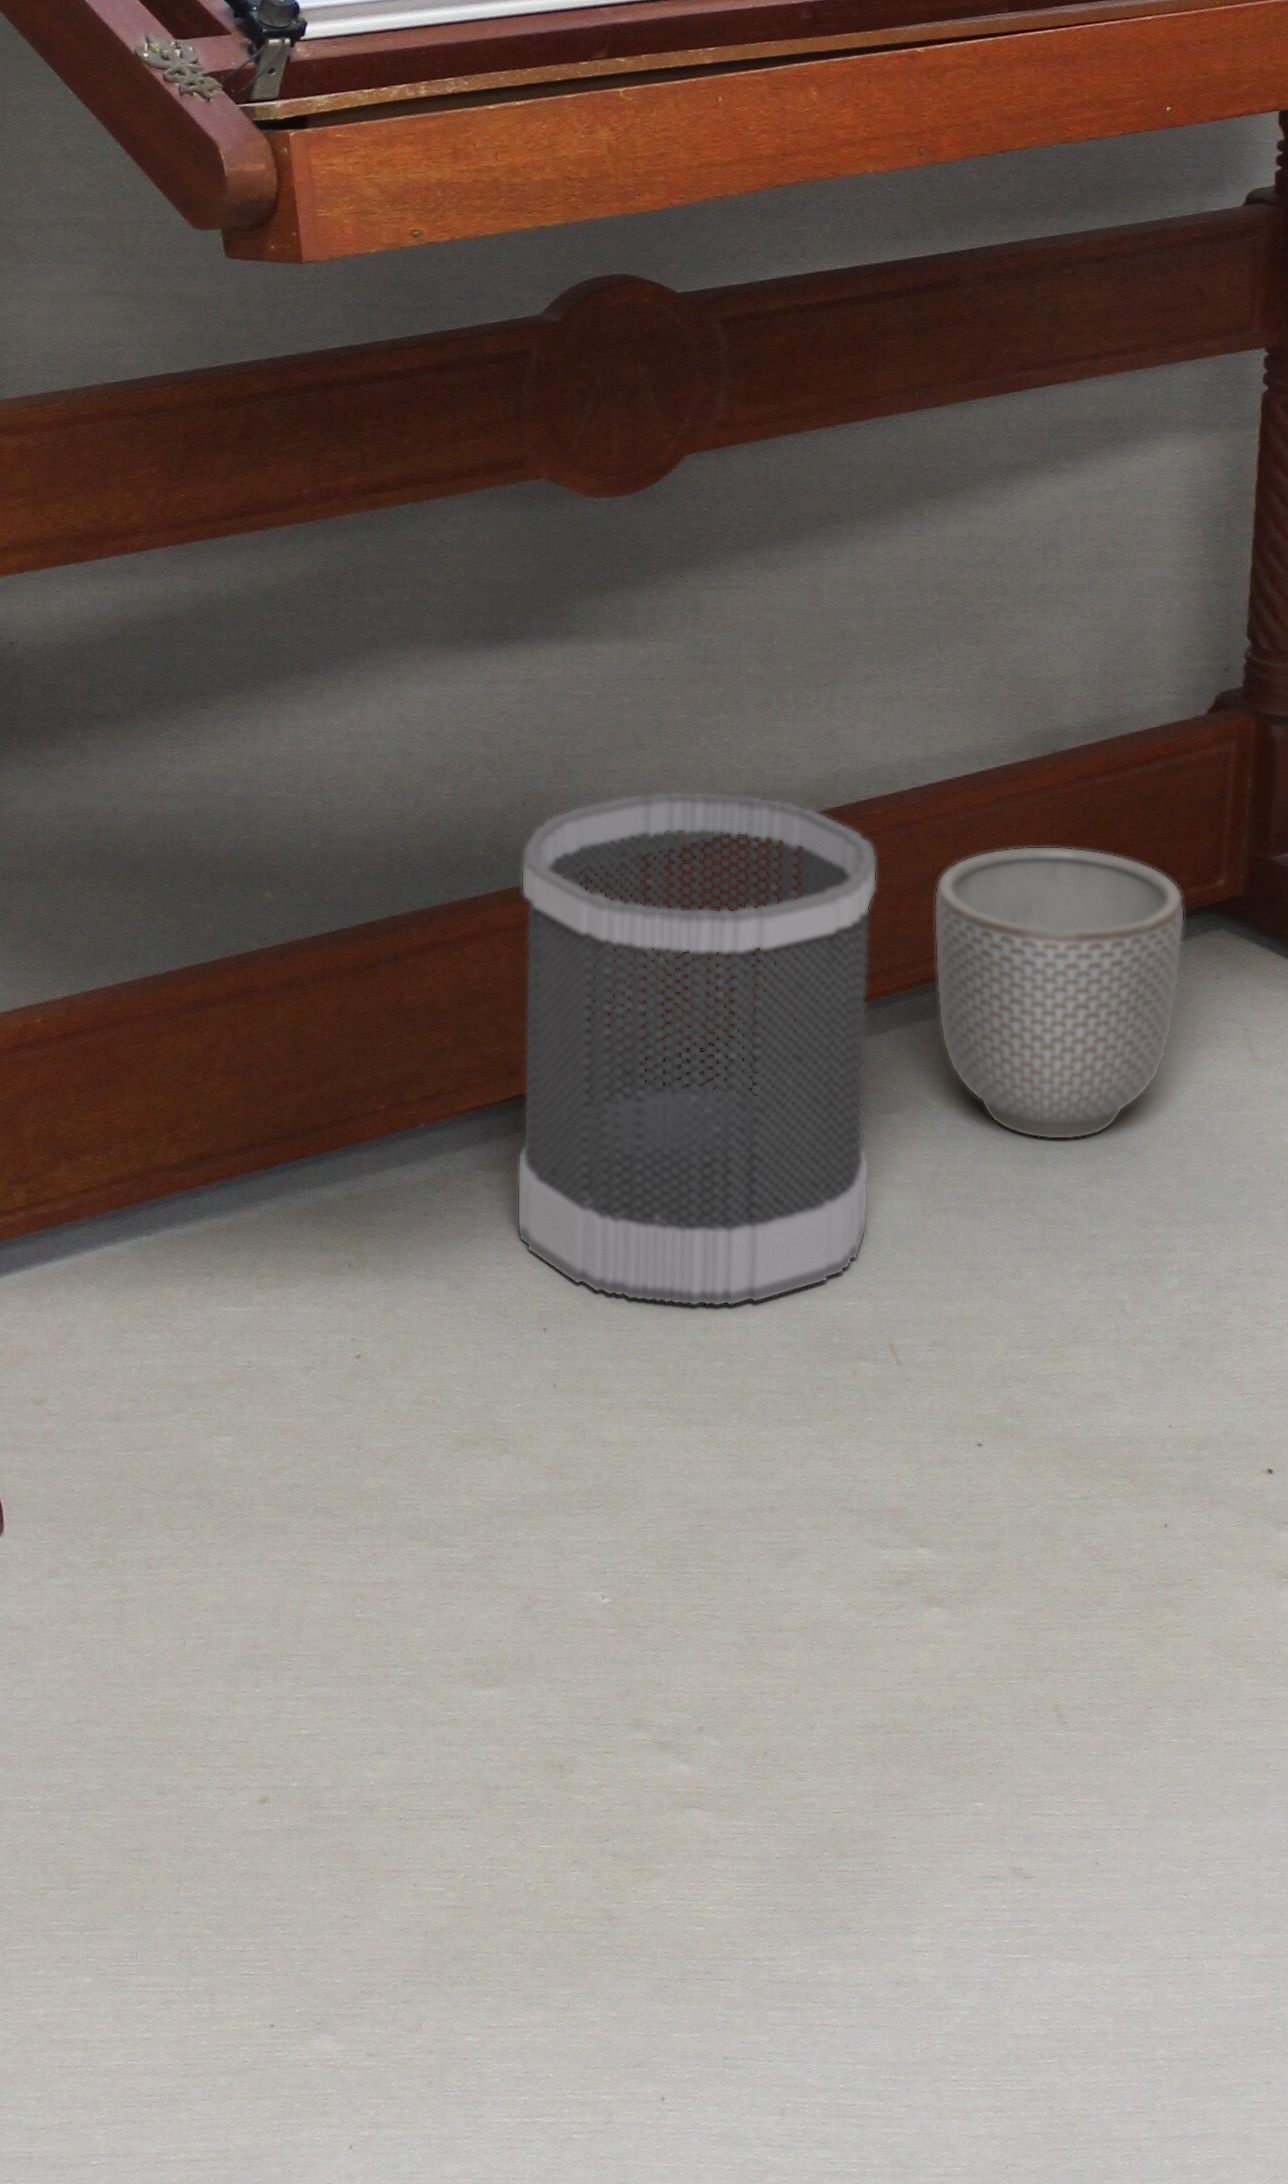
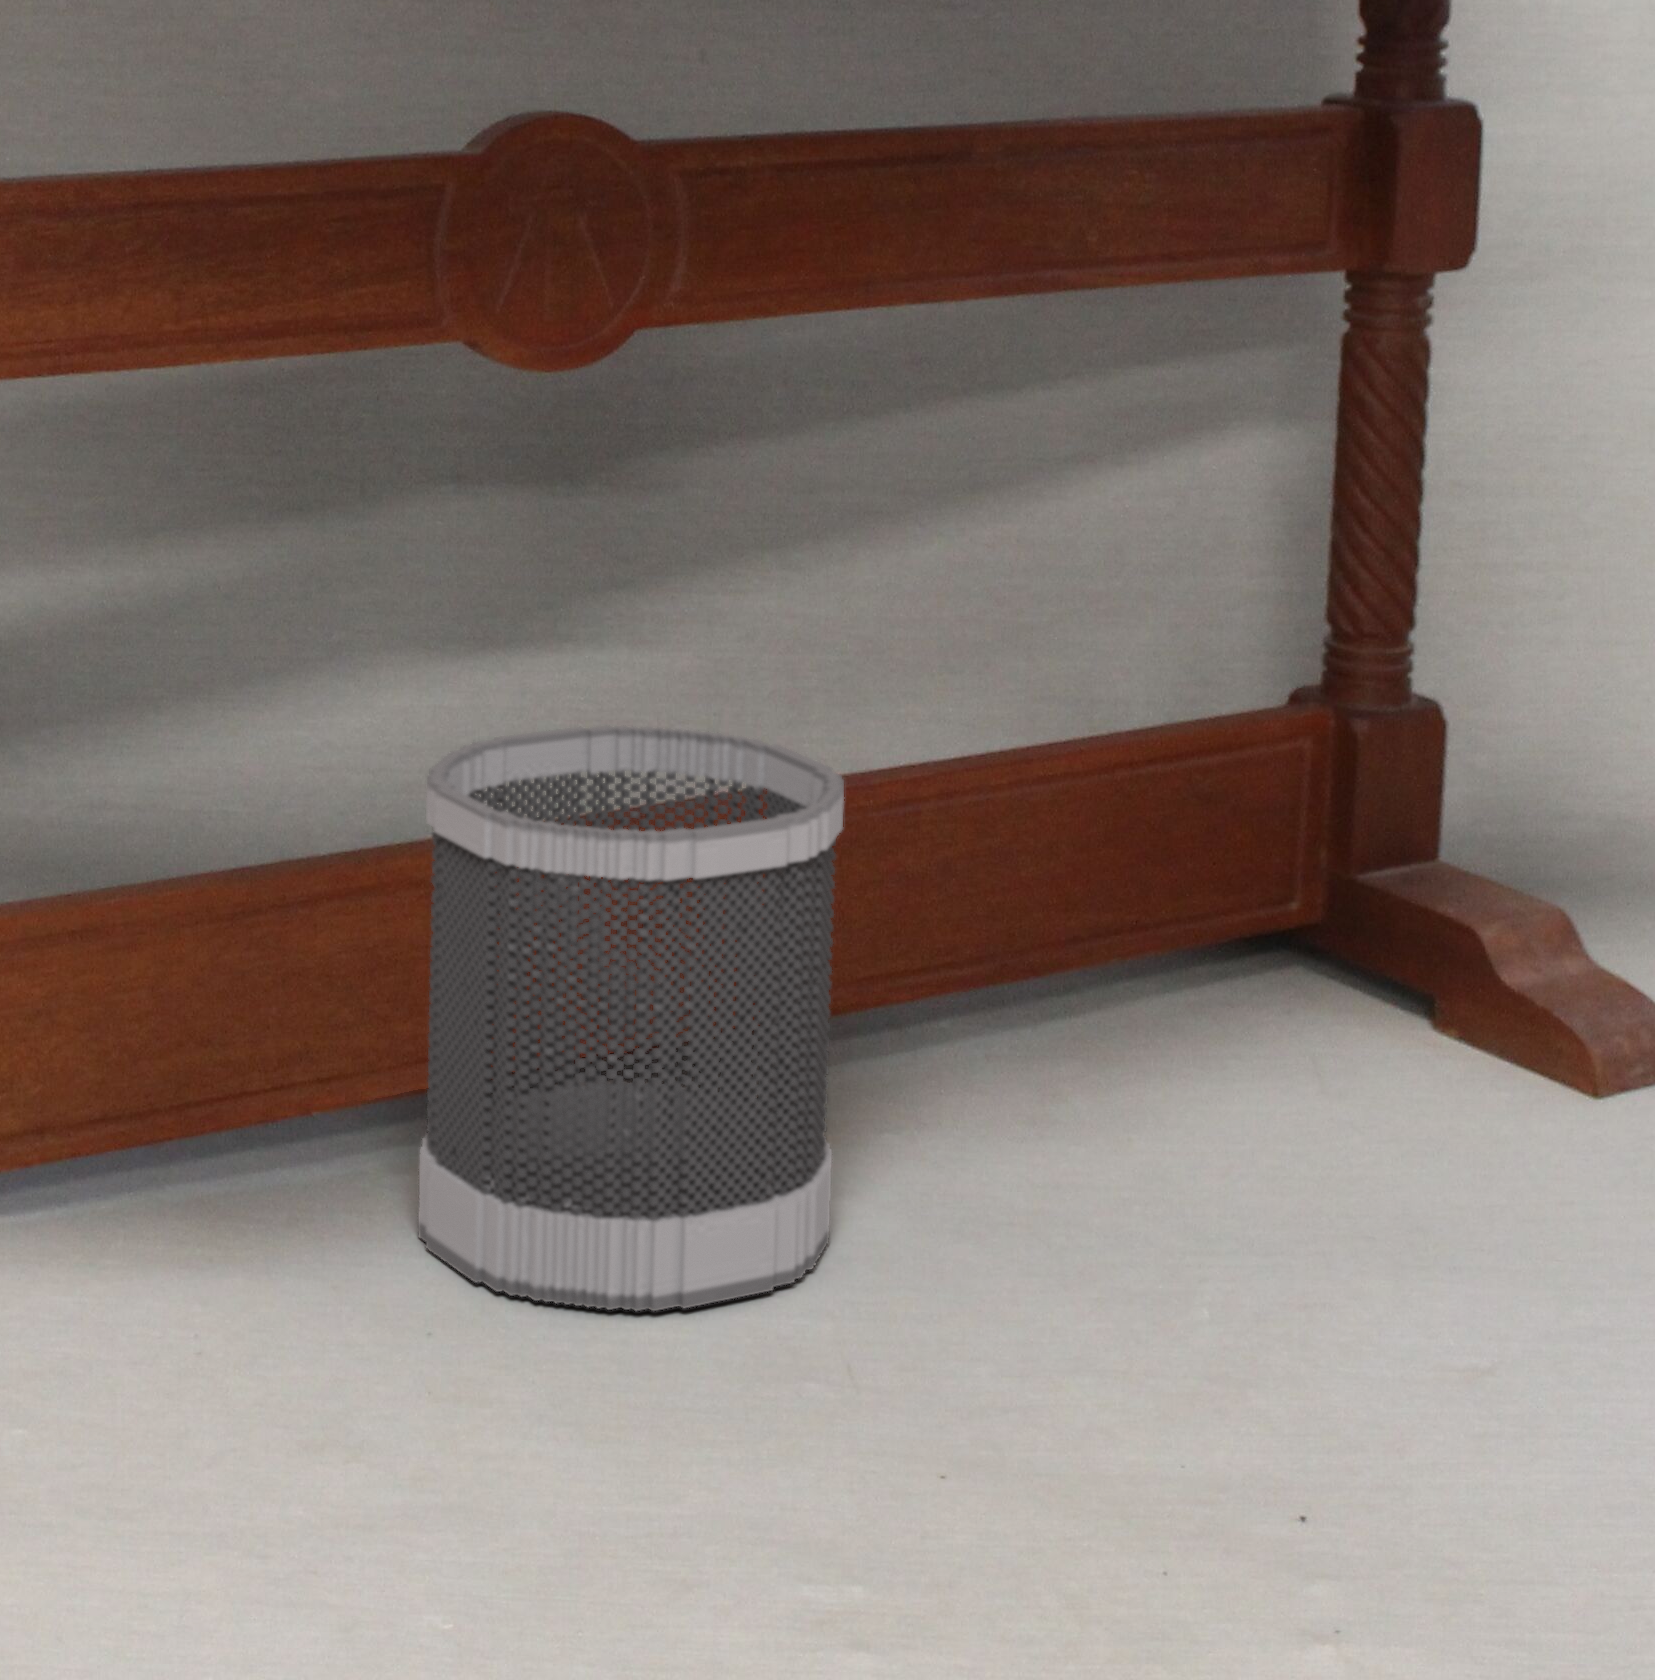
planter: present [936,848,1183,1138] -> none [938,827,1227,1158]

